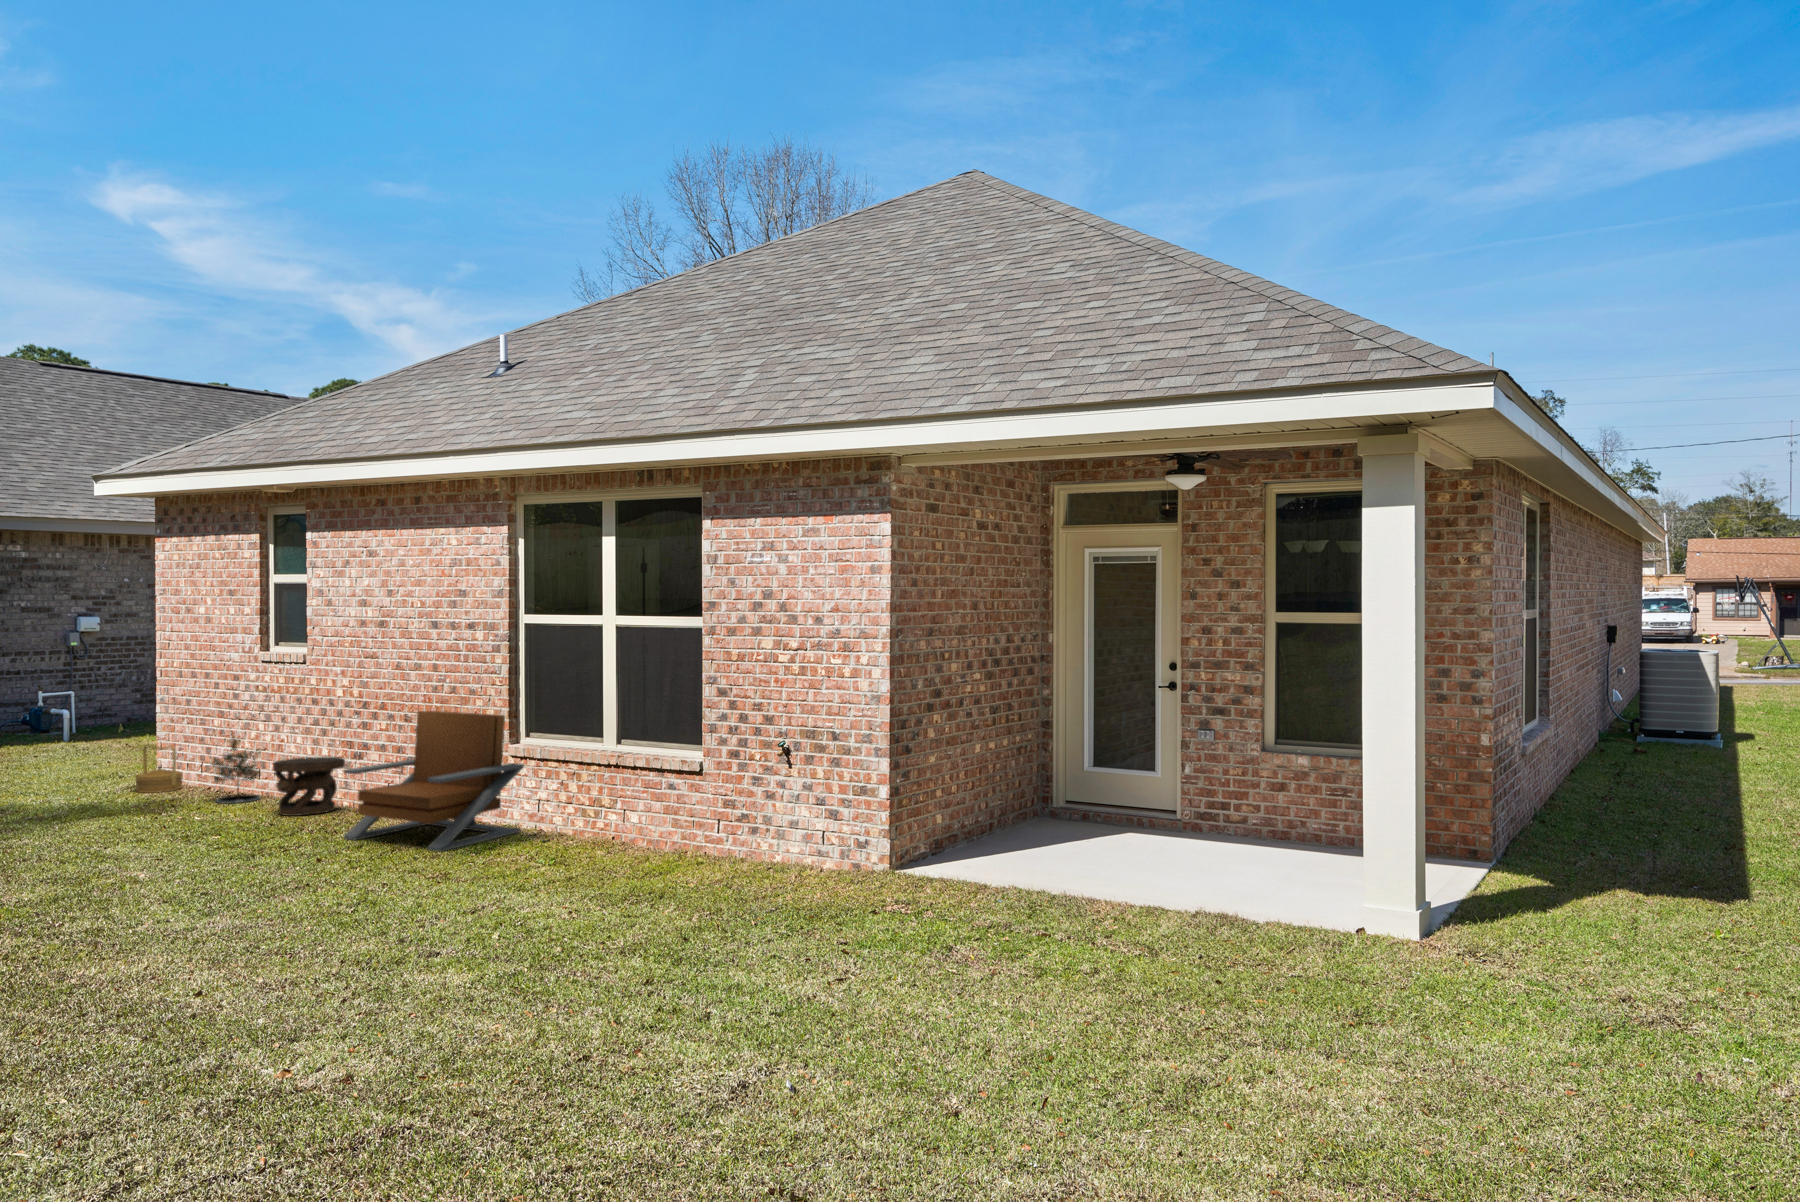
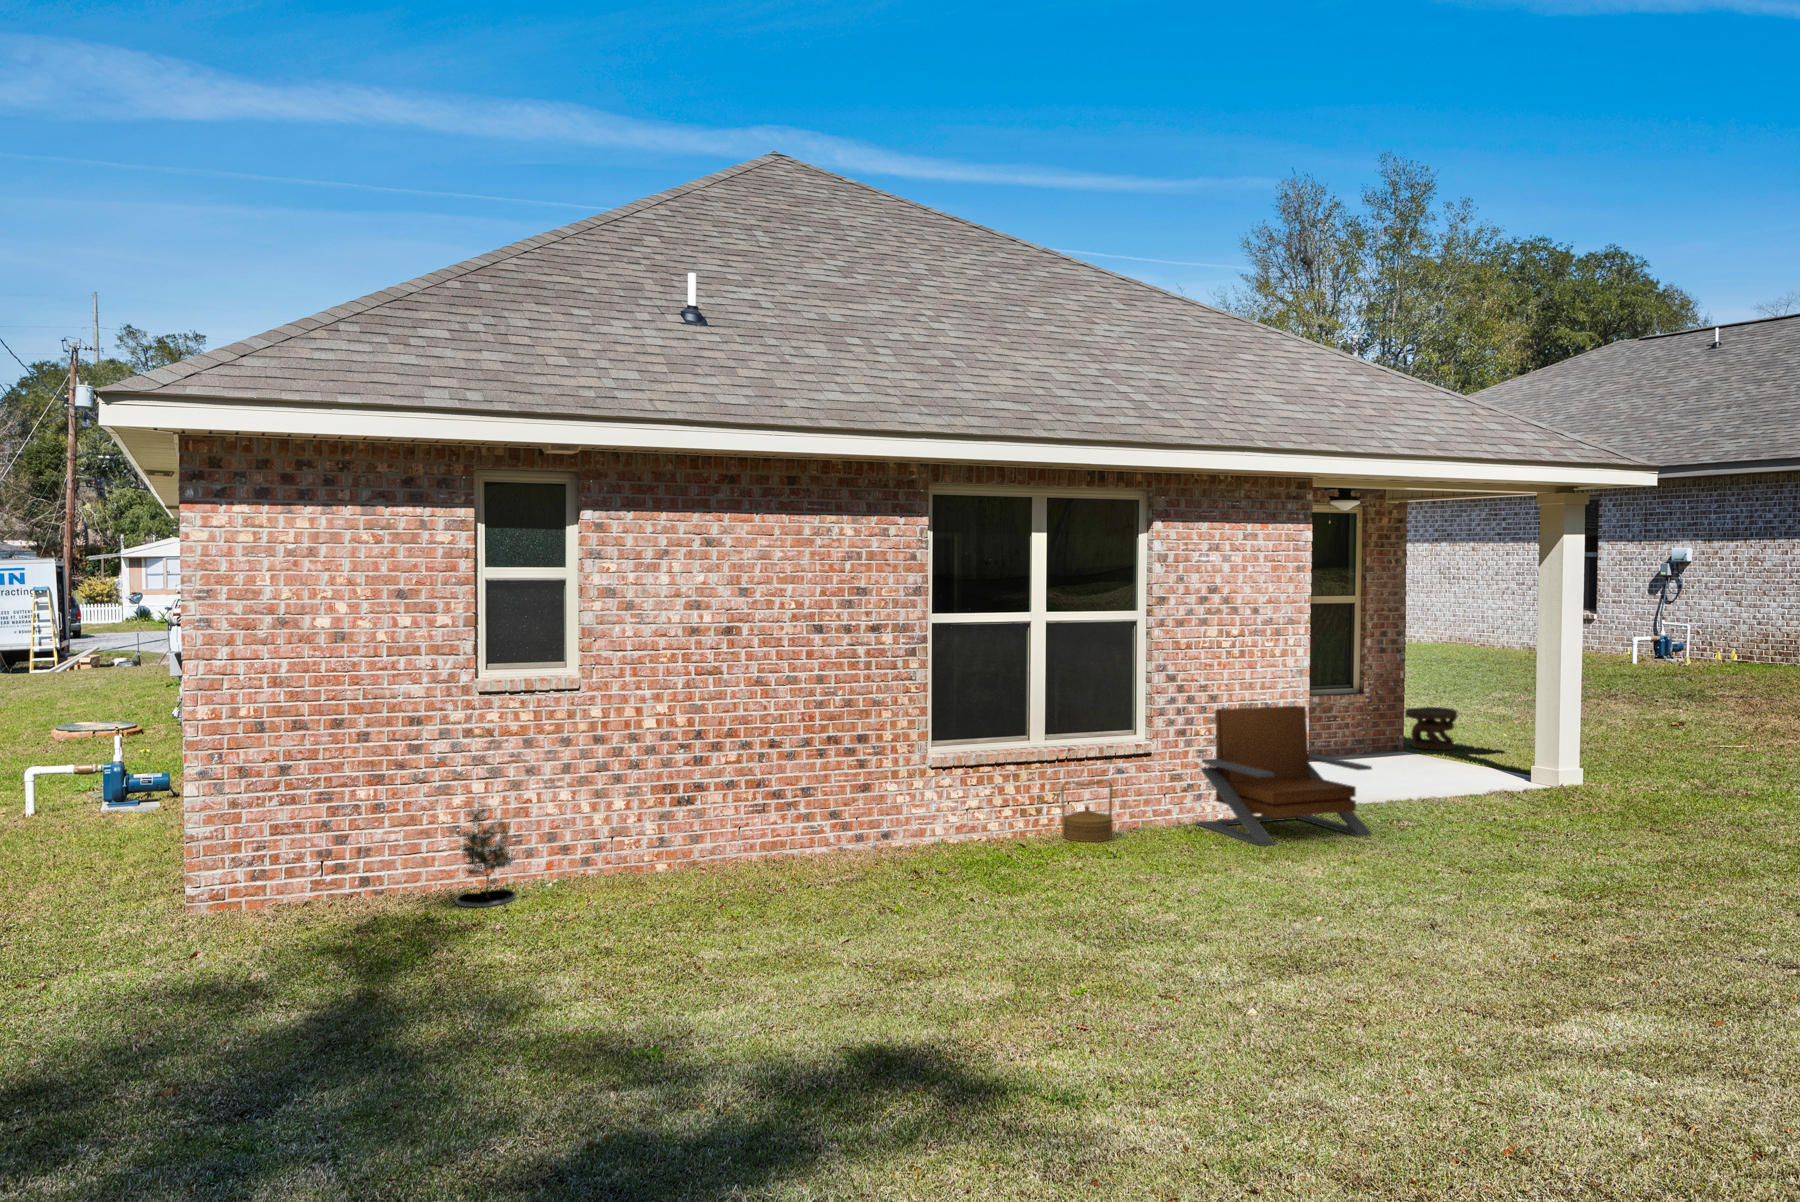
lounge chair: present [344,711,524,852] -> present [1196,706,1372,846]
woven basket: present [135,745,183,793] -> present [1061,780,1113,842]
side table: present [273,757,345,816] -> present [1405,707,1458,750]

